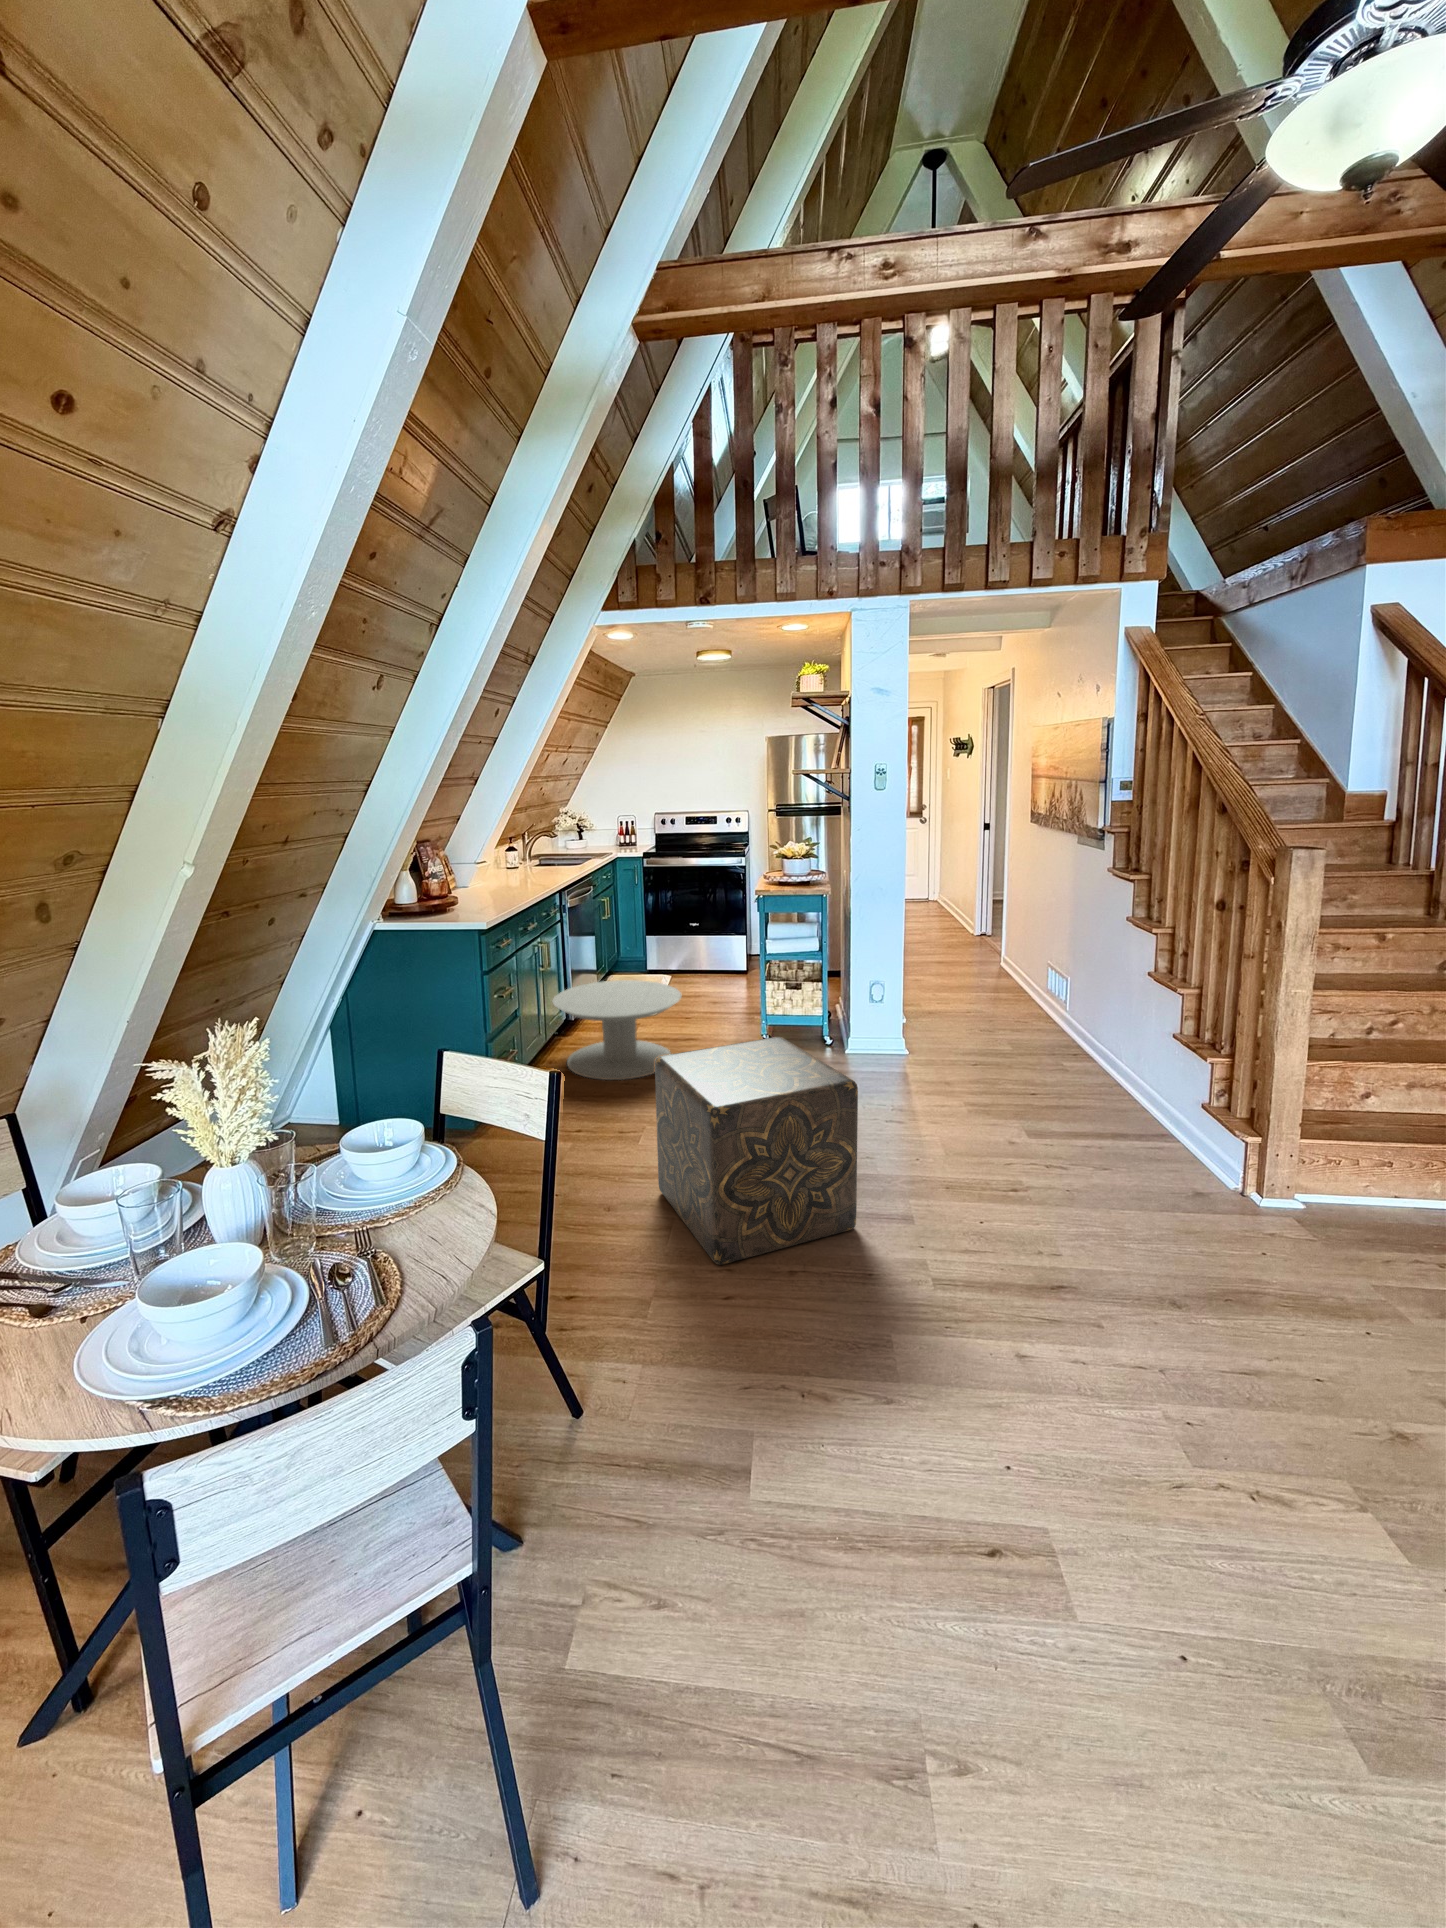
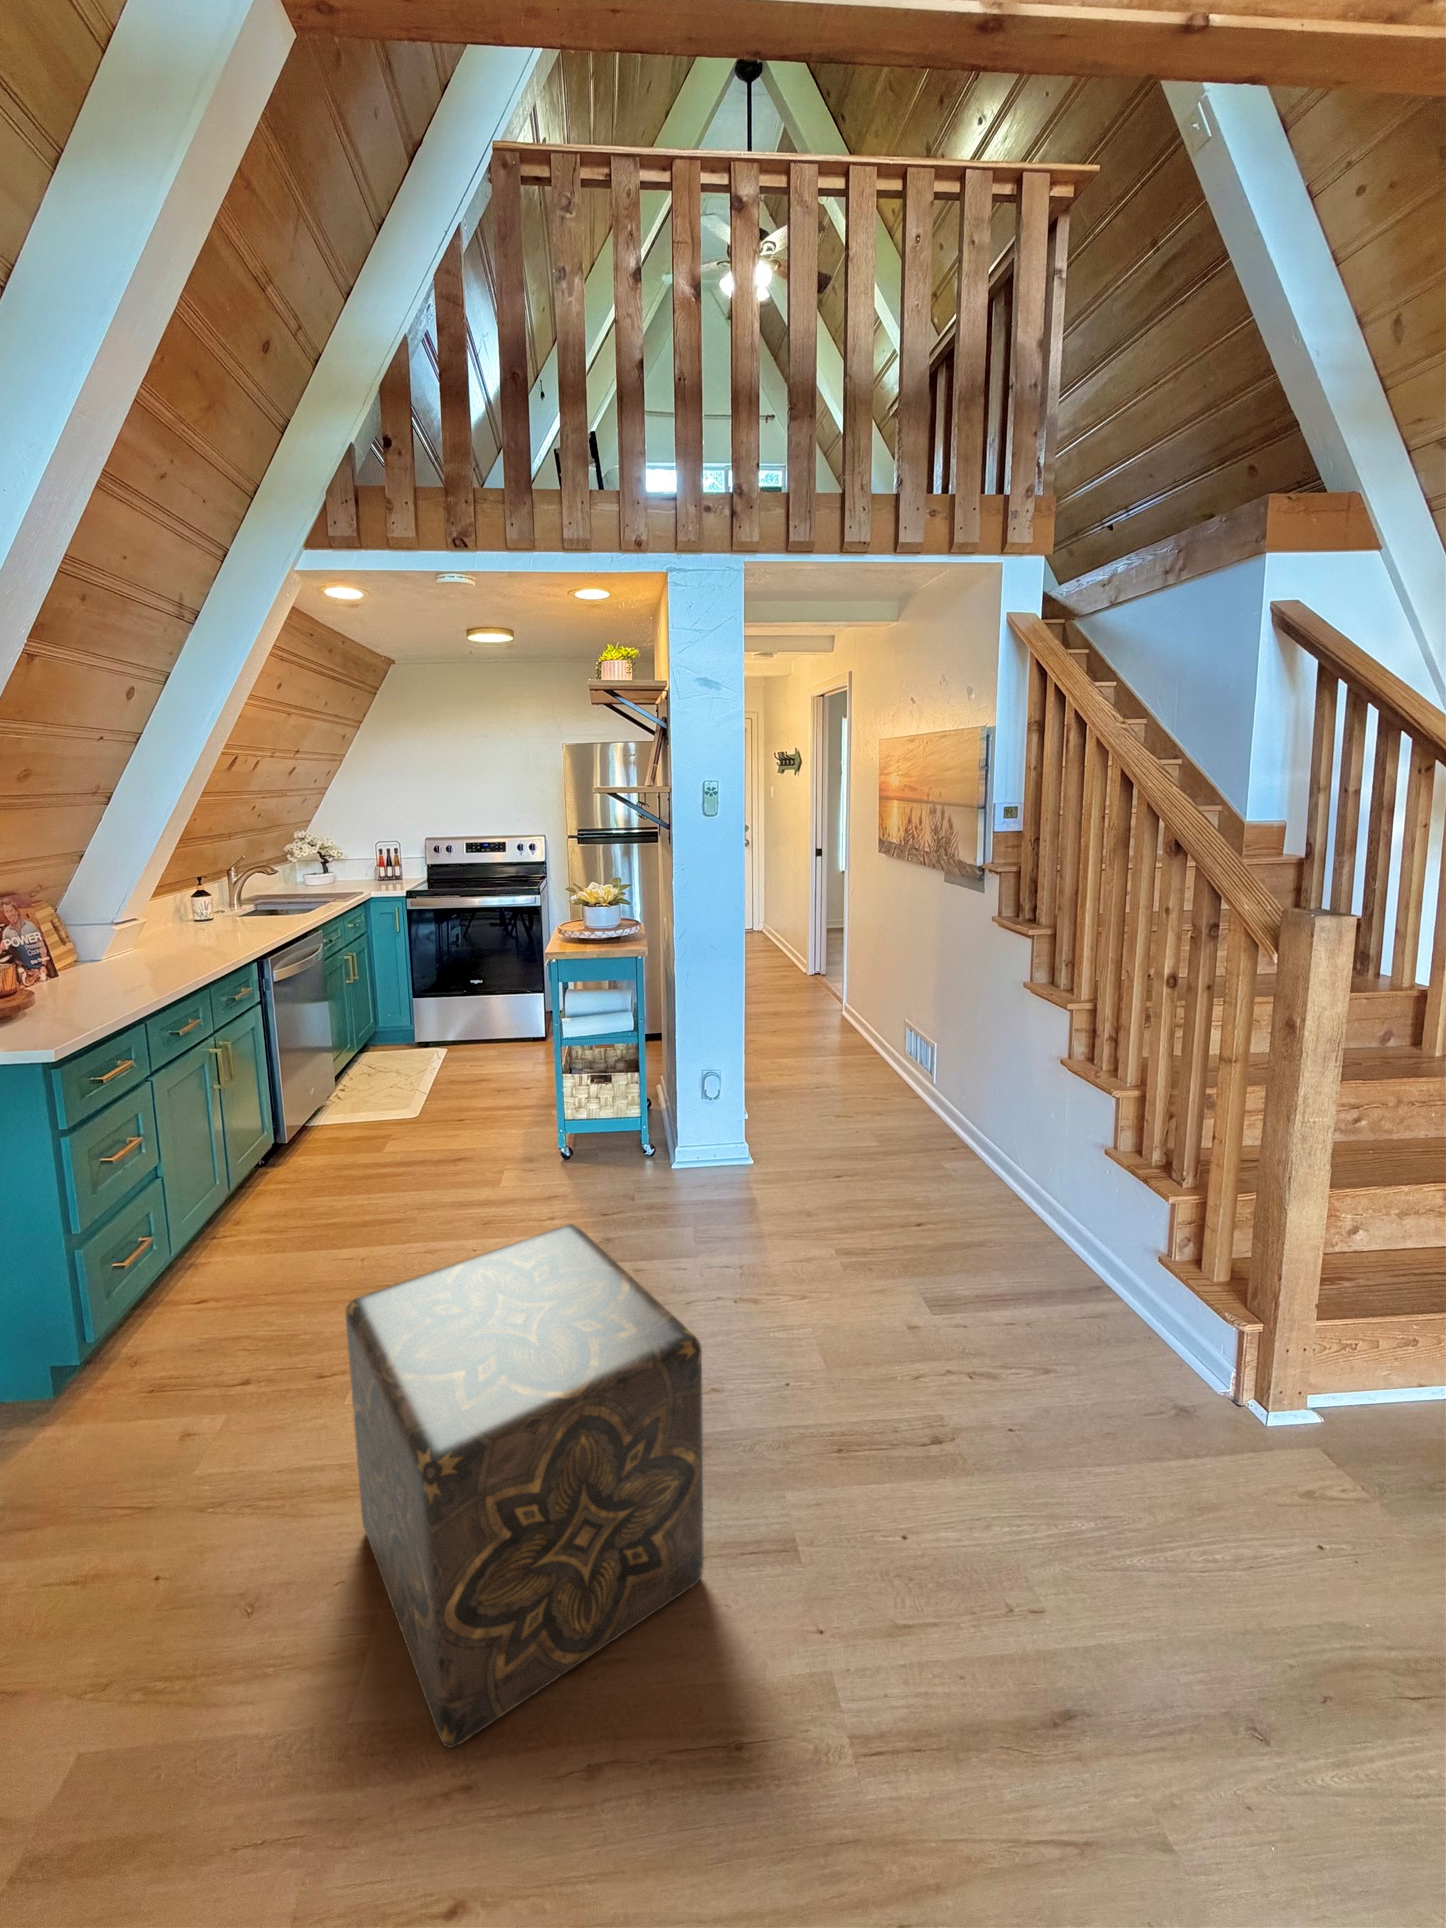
side table: present [553,980,681,1080] -> none [234,1084,440,1254]

